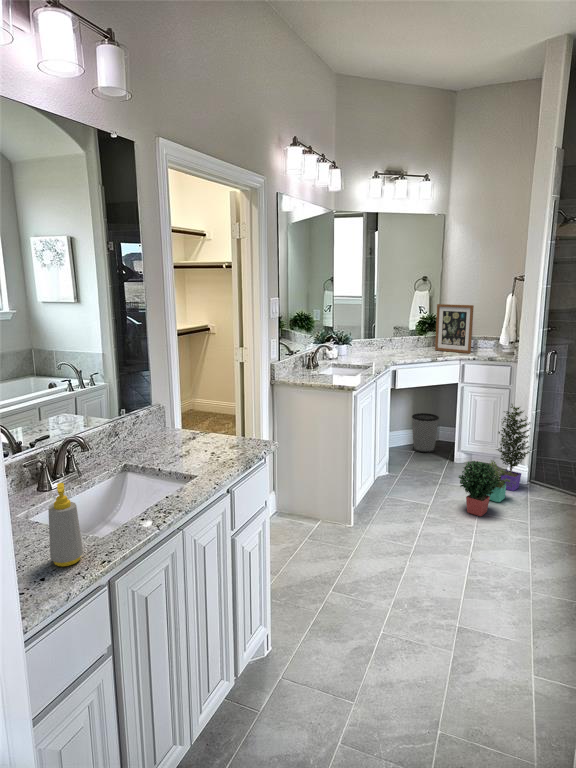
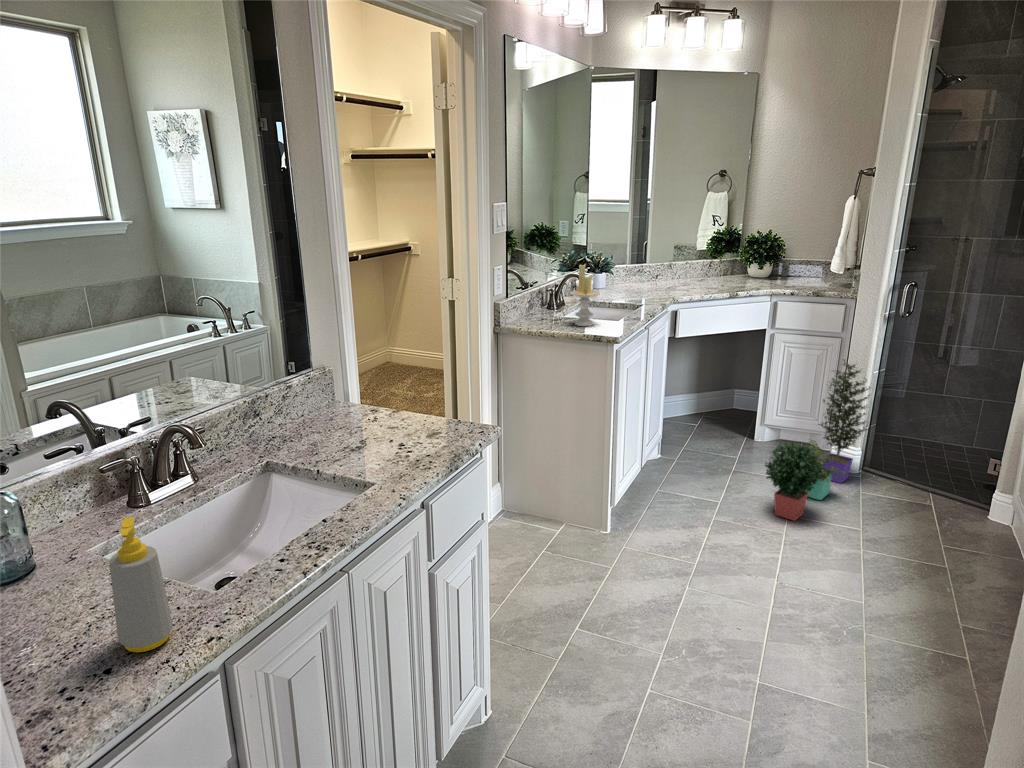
picture frame: present [435,304,474,353] -> none [734,213,793,285]
candle: none [321,339,342,381] -> present [570,265,600,326]
wastebasket: present [412,413,439,453] -> none [697,369,736,425]

